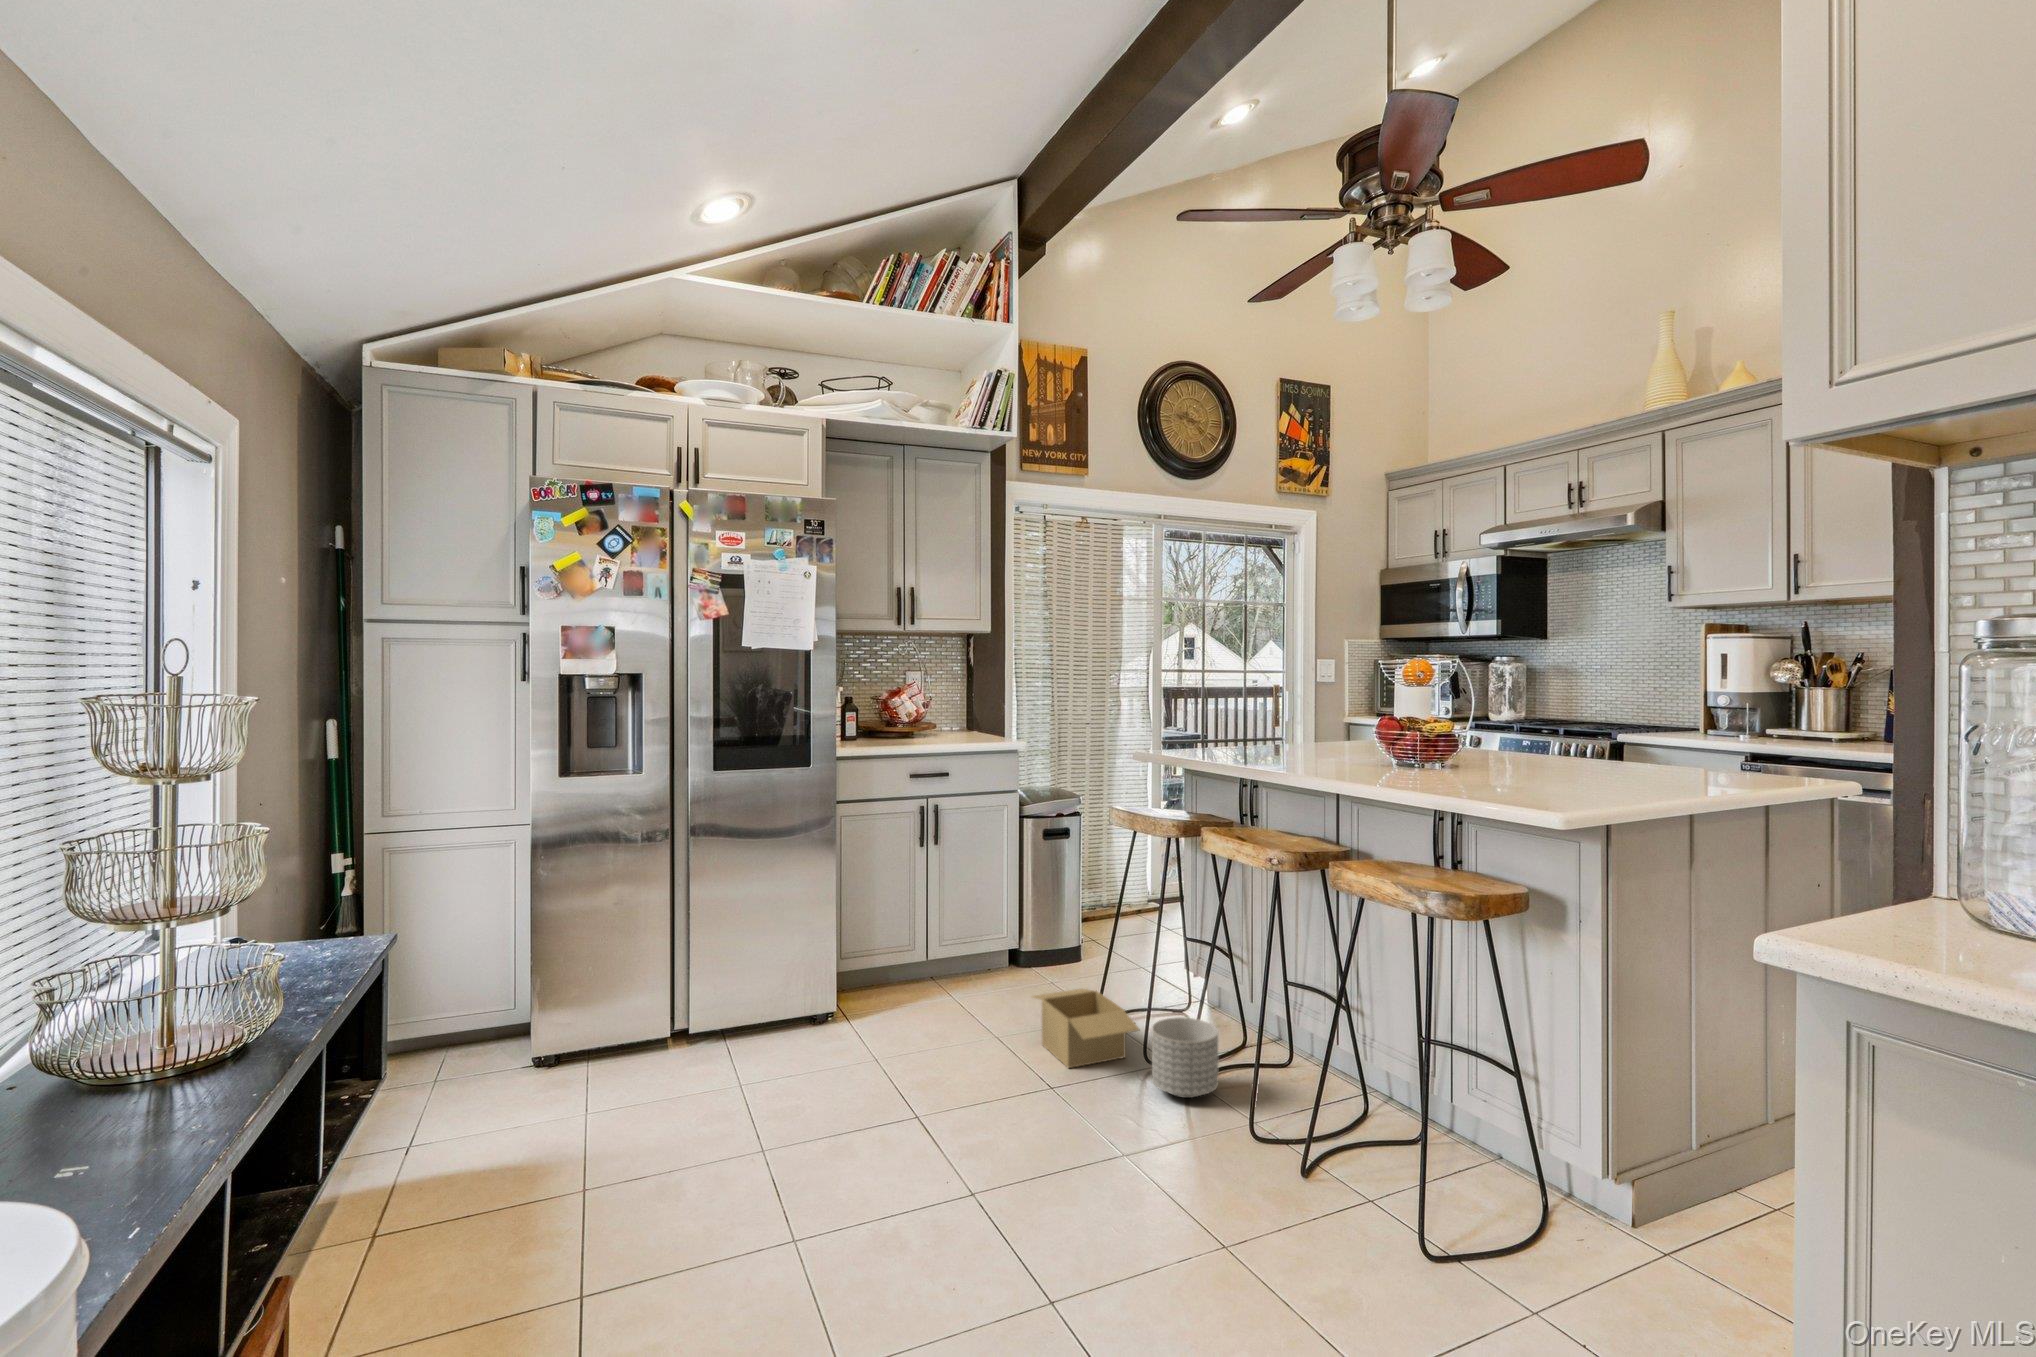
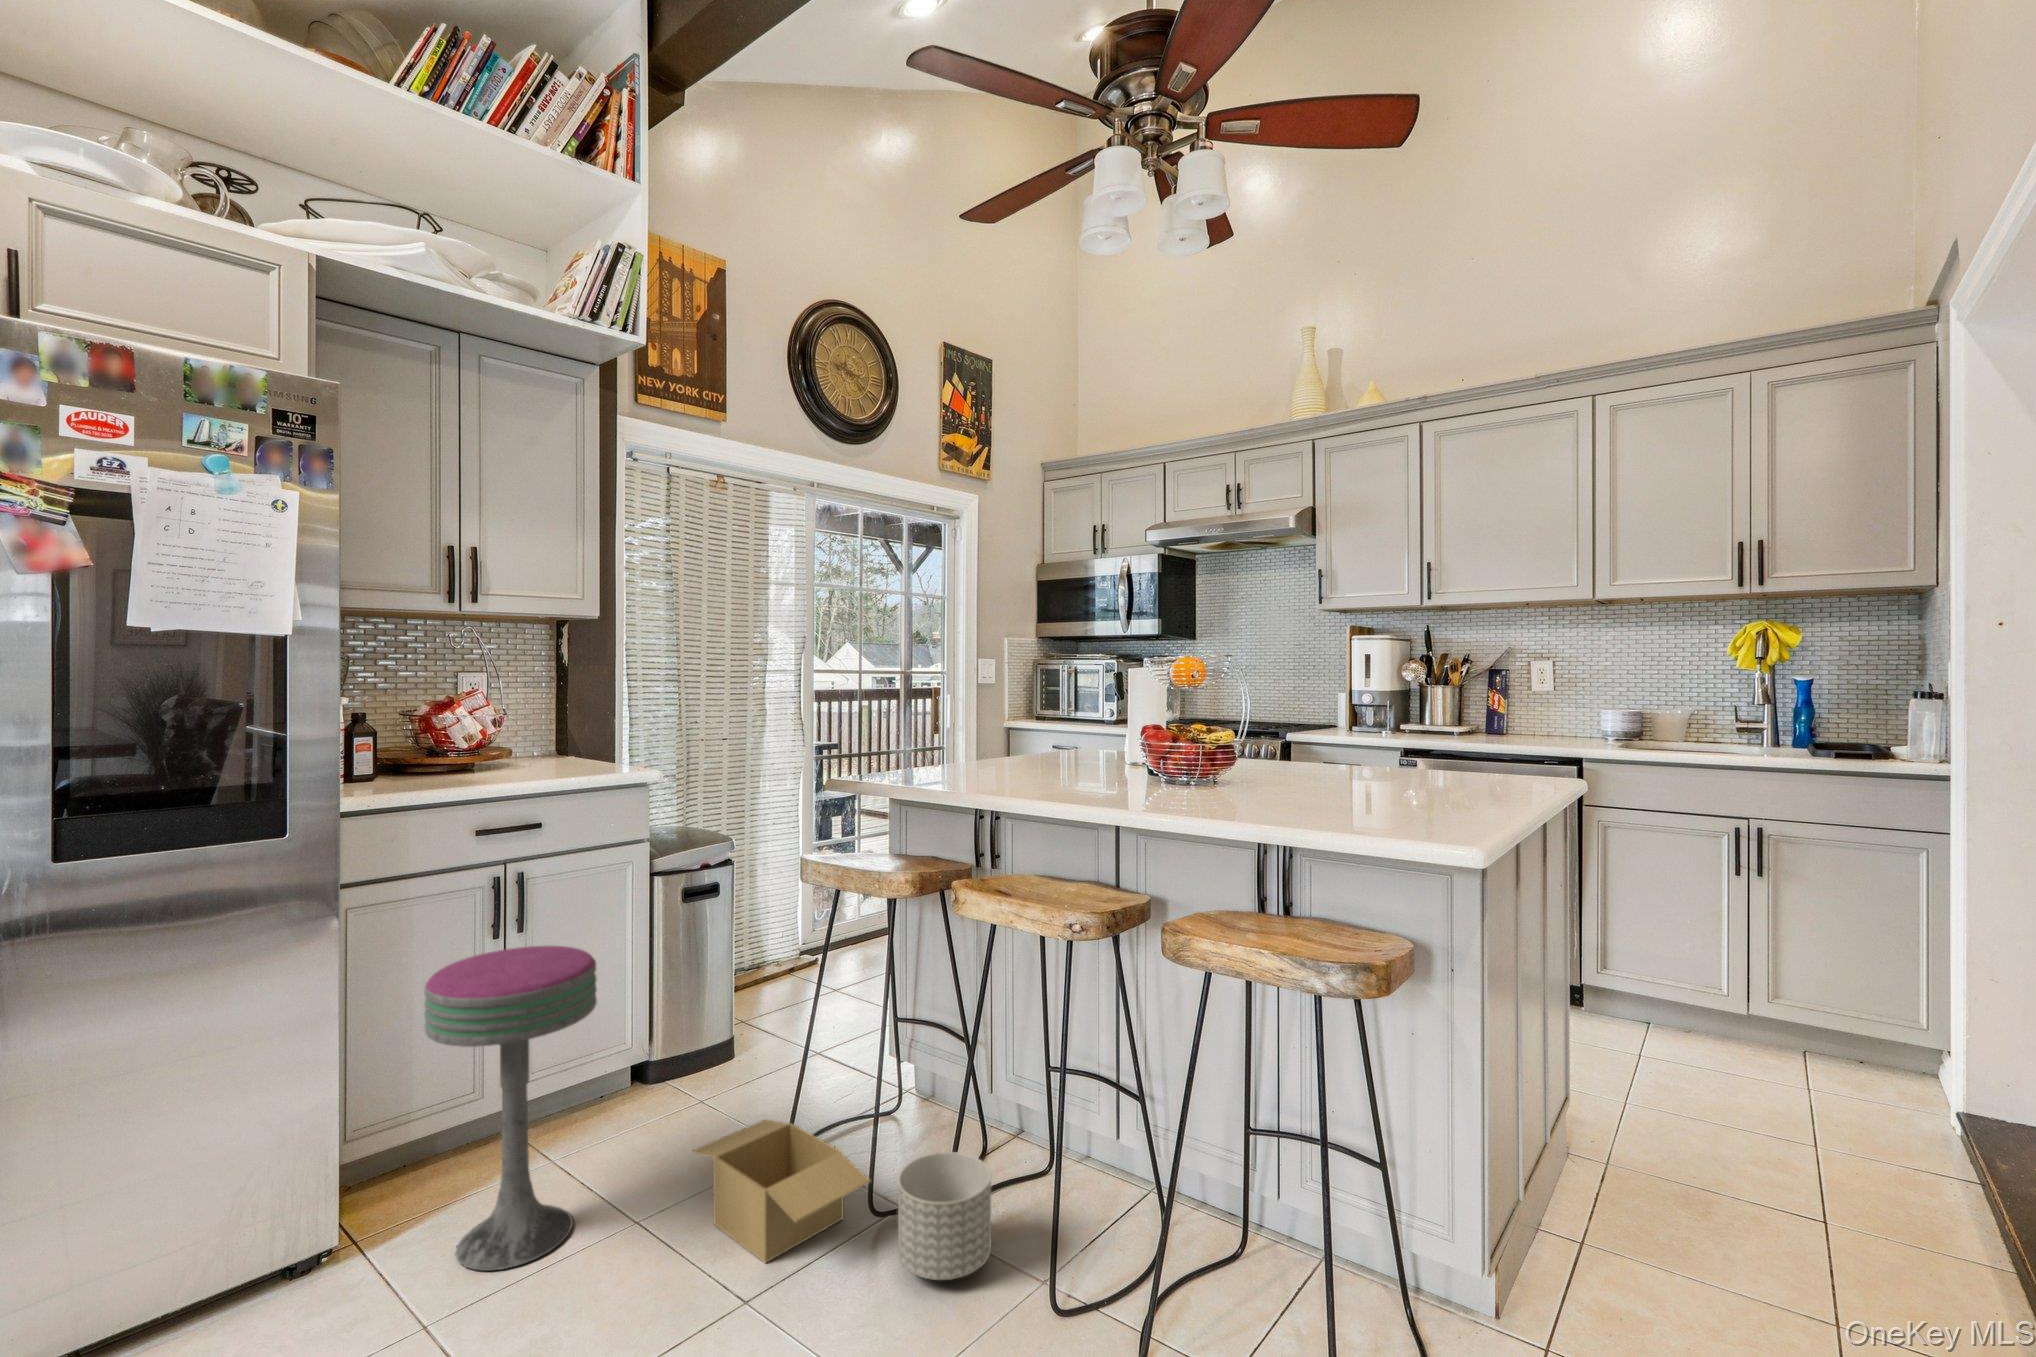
bar stool: none [878,849,974,1041] -> present [424,946,597,1271]

